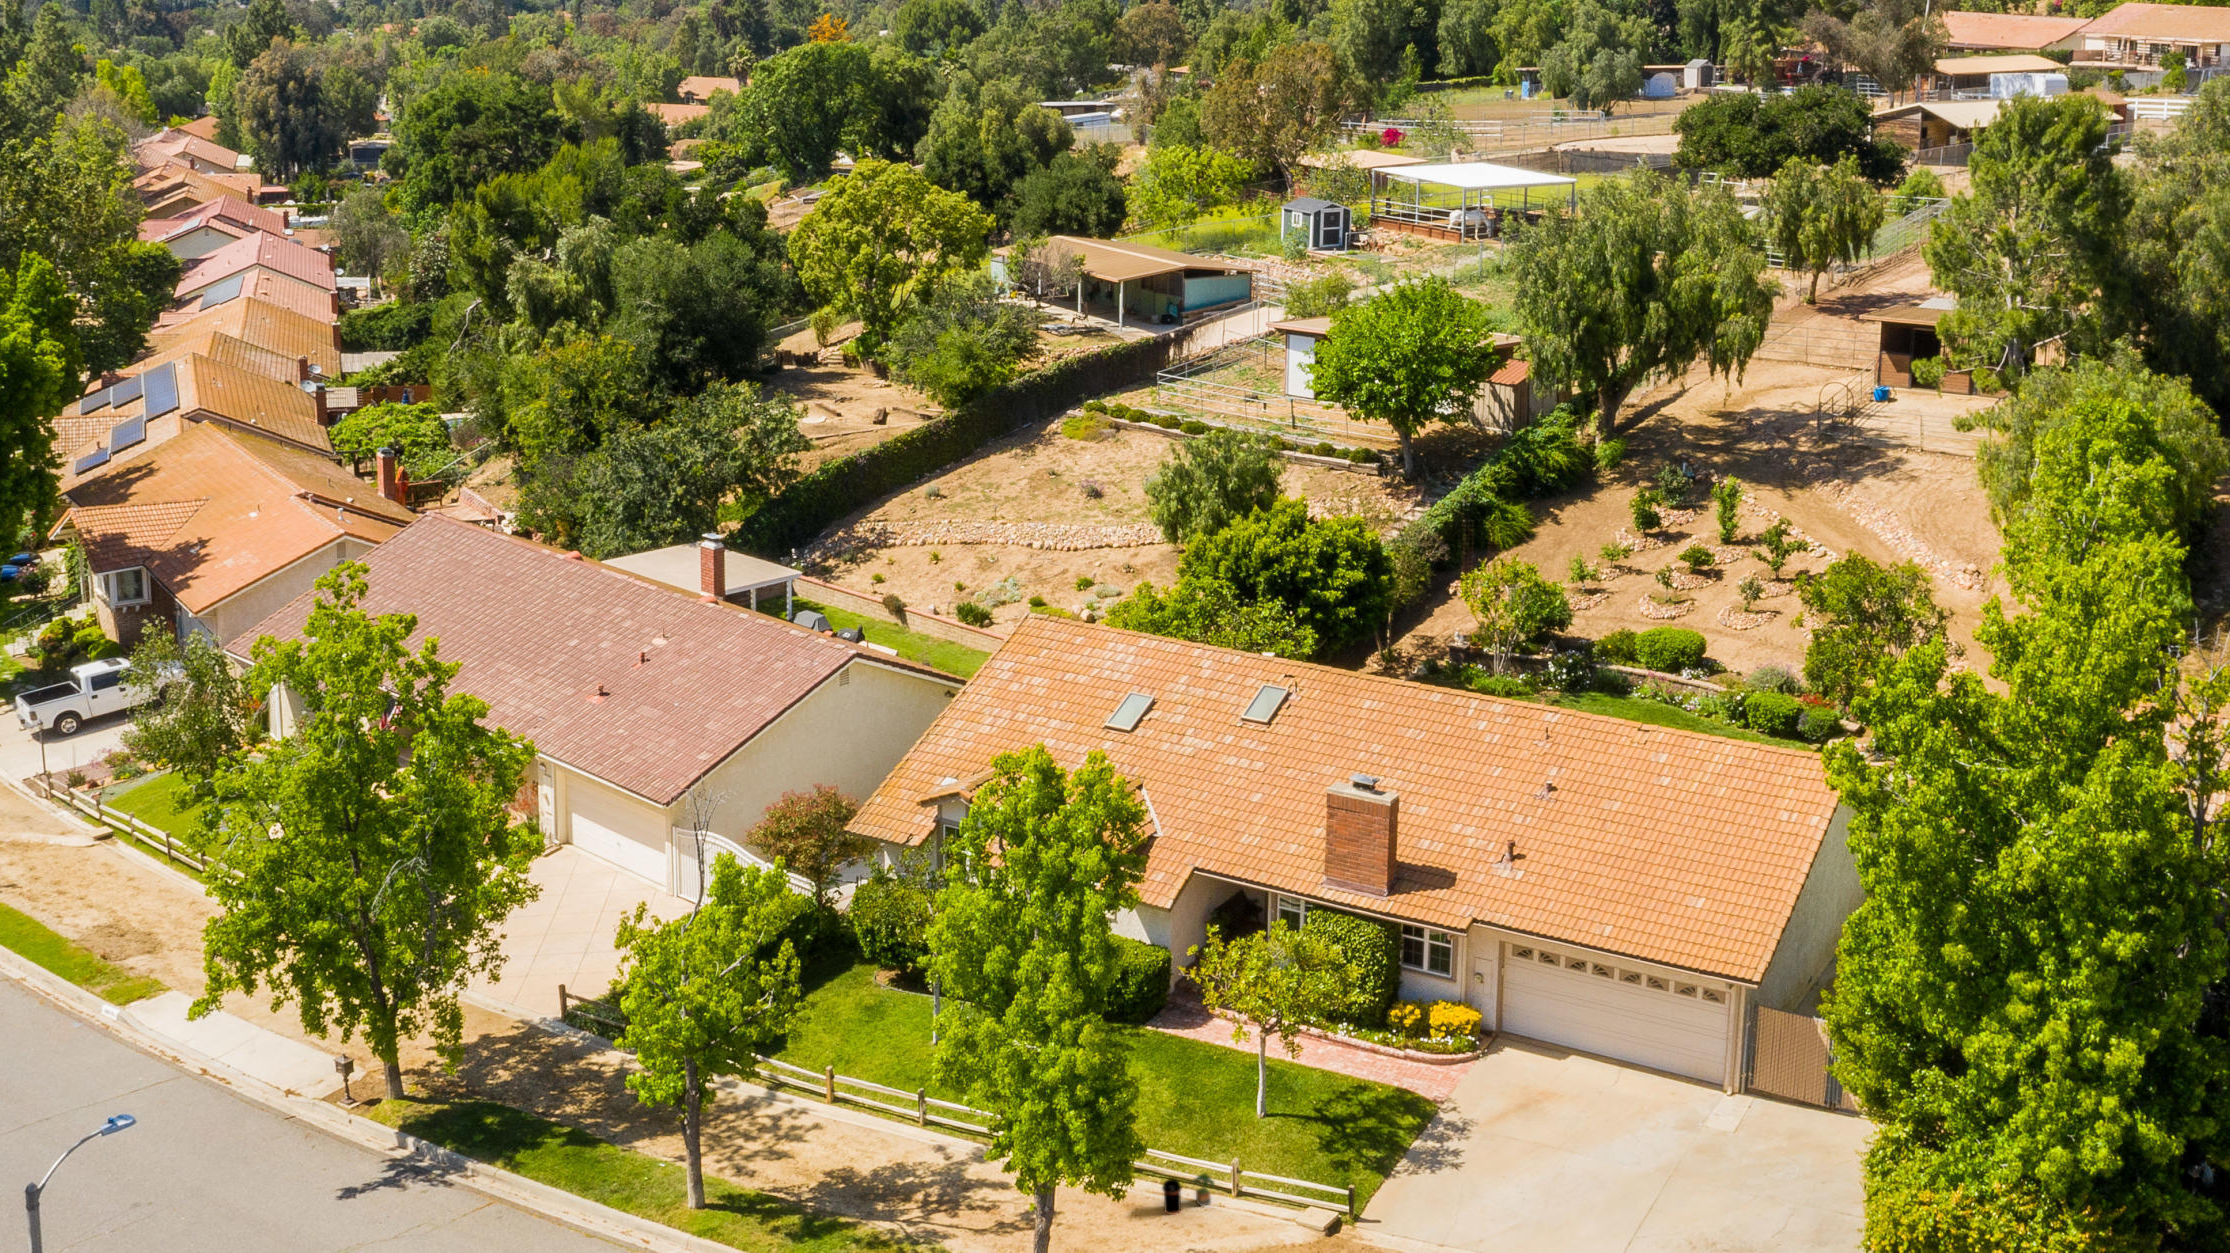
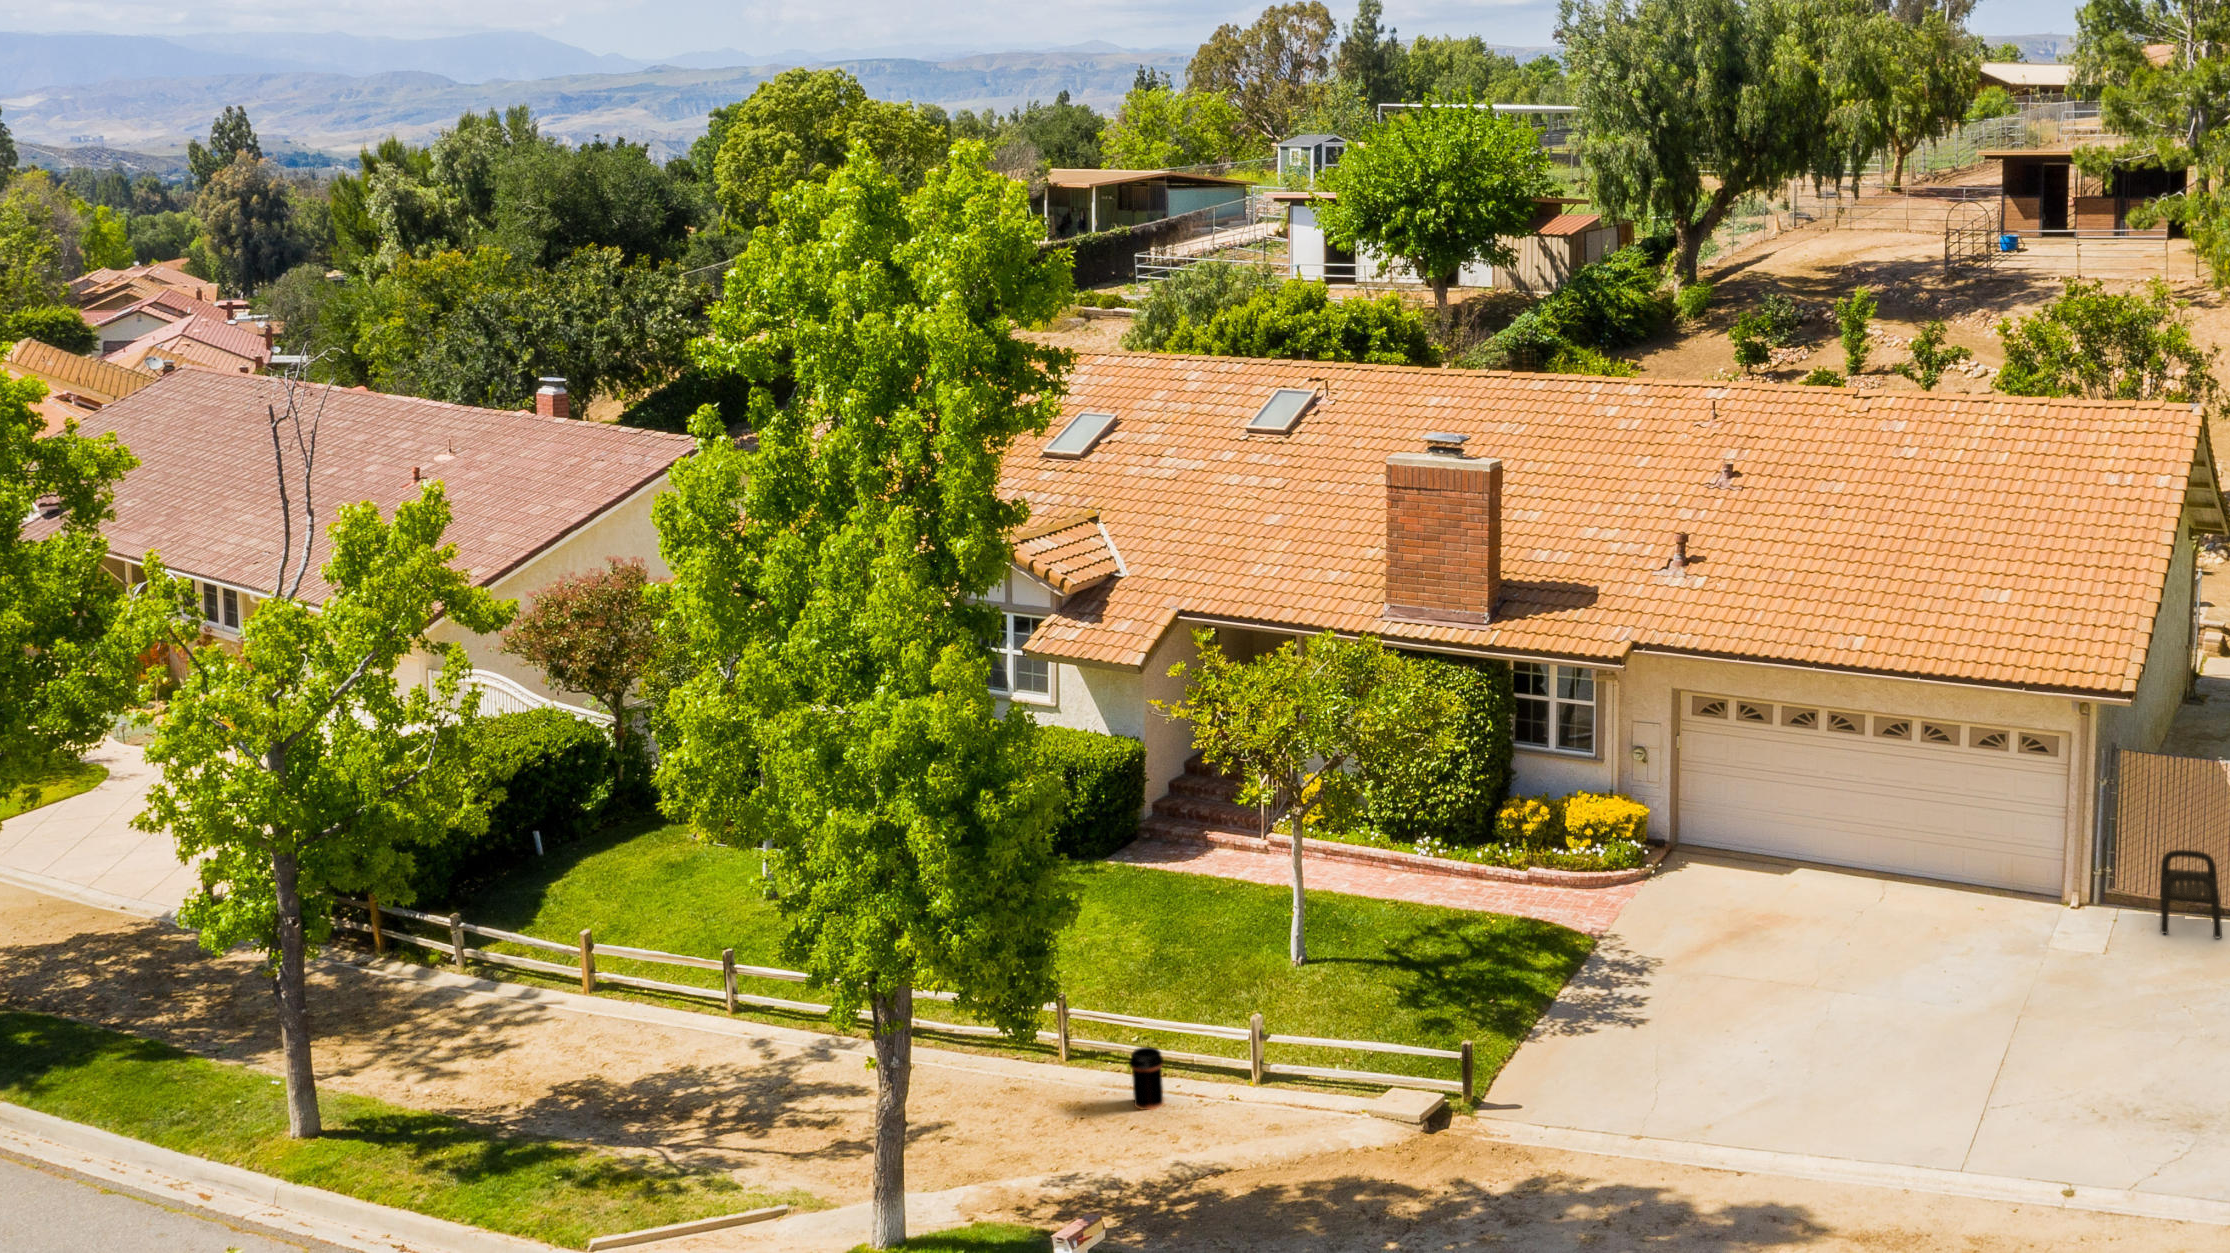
bench: none [1773,1069,1815,1130] -> present [2160,850,2222,938]
potted tree: present [1193,1173,1214,1206] -> none [1184,1037,1223,1097]

